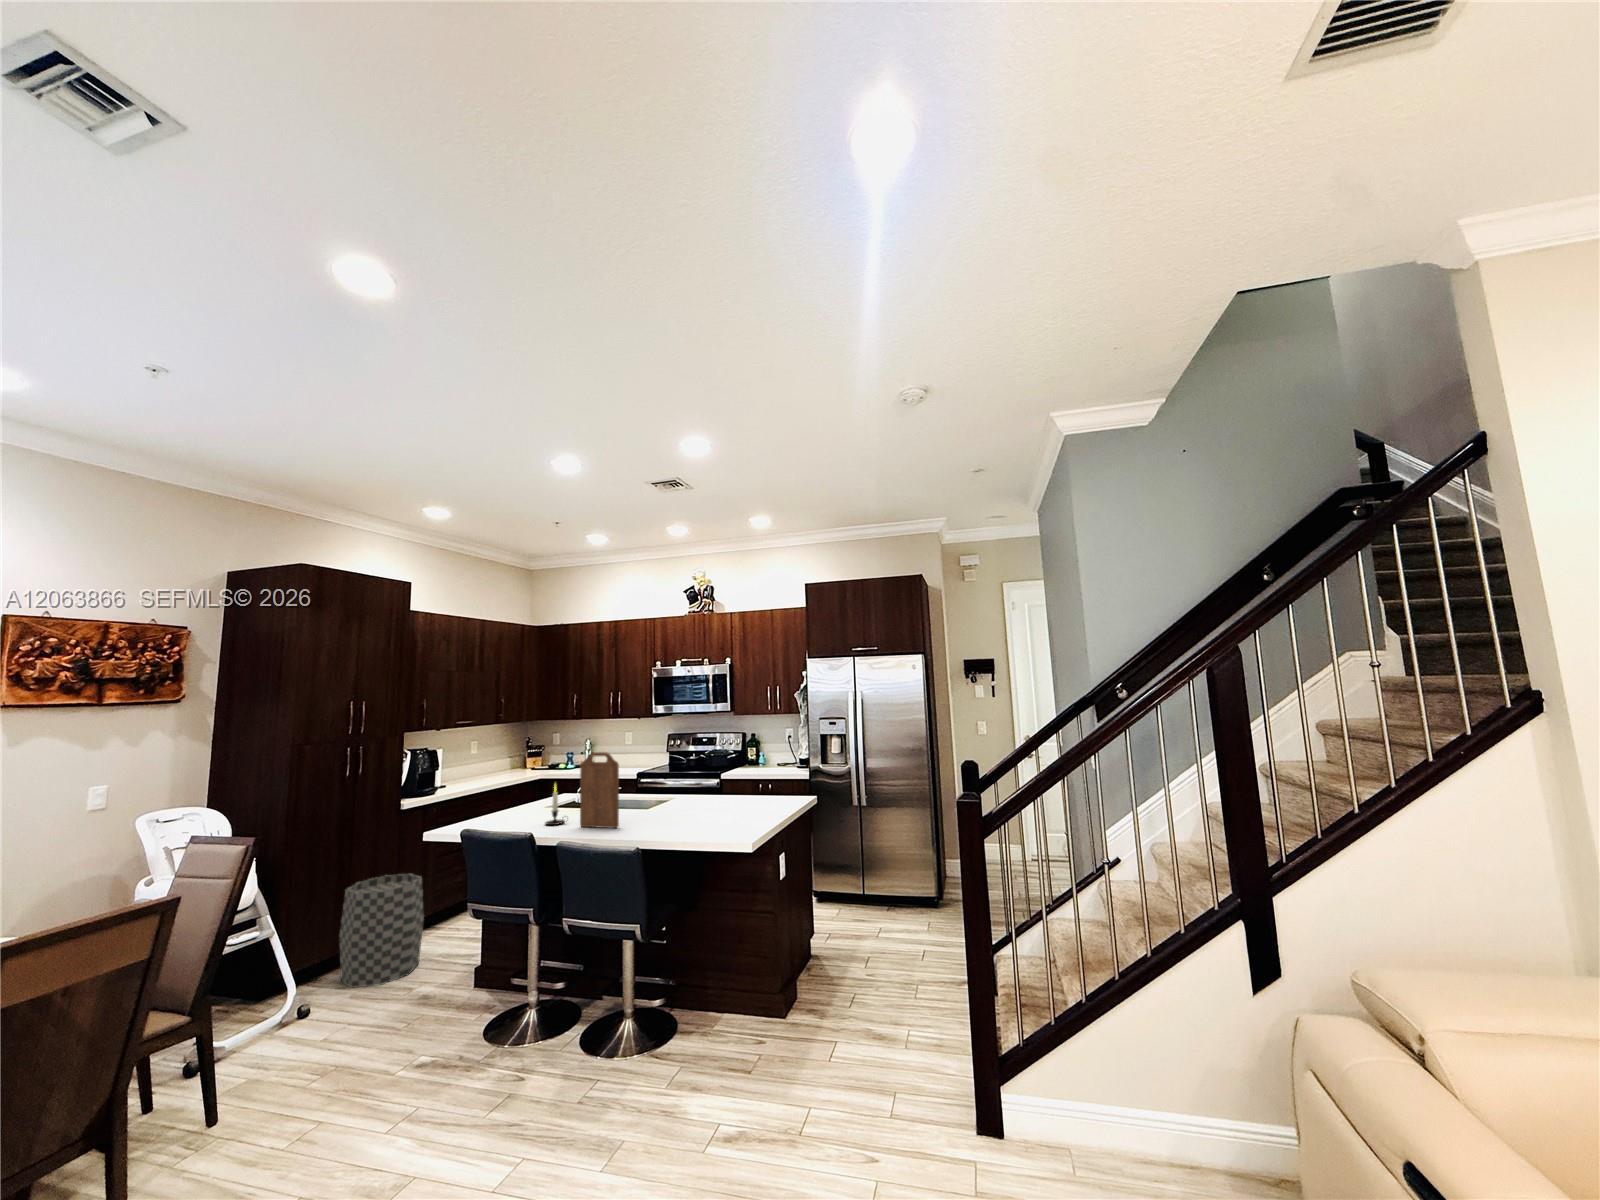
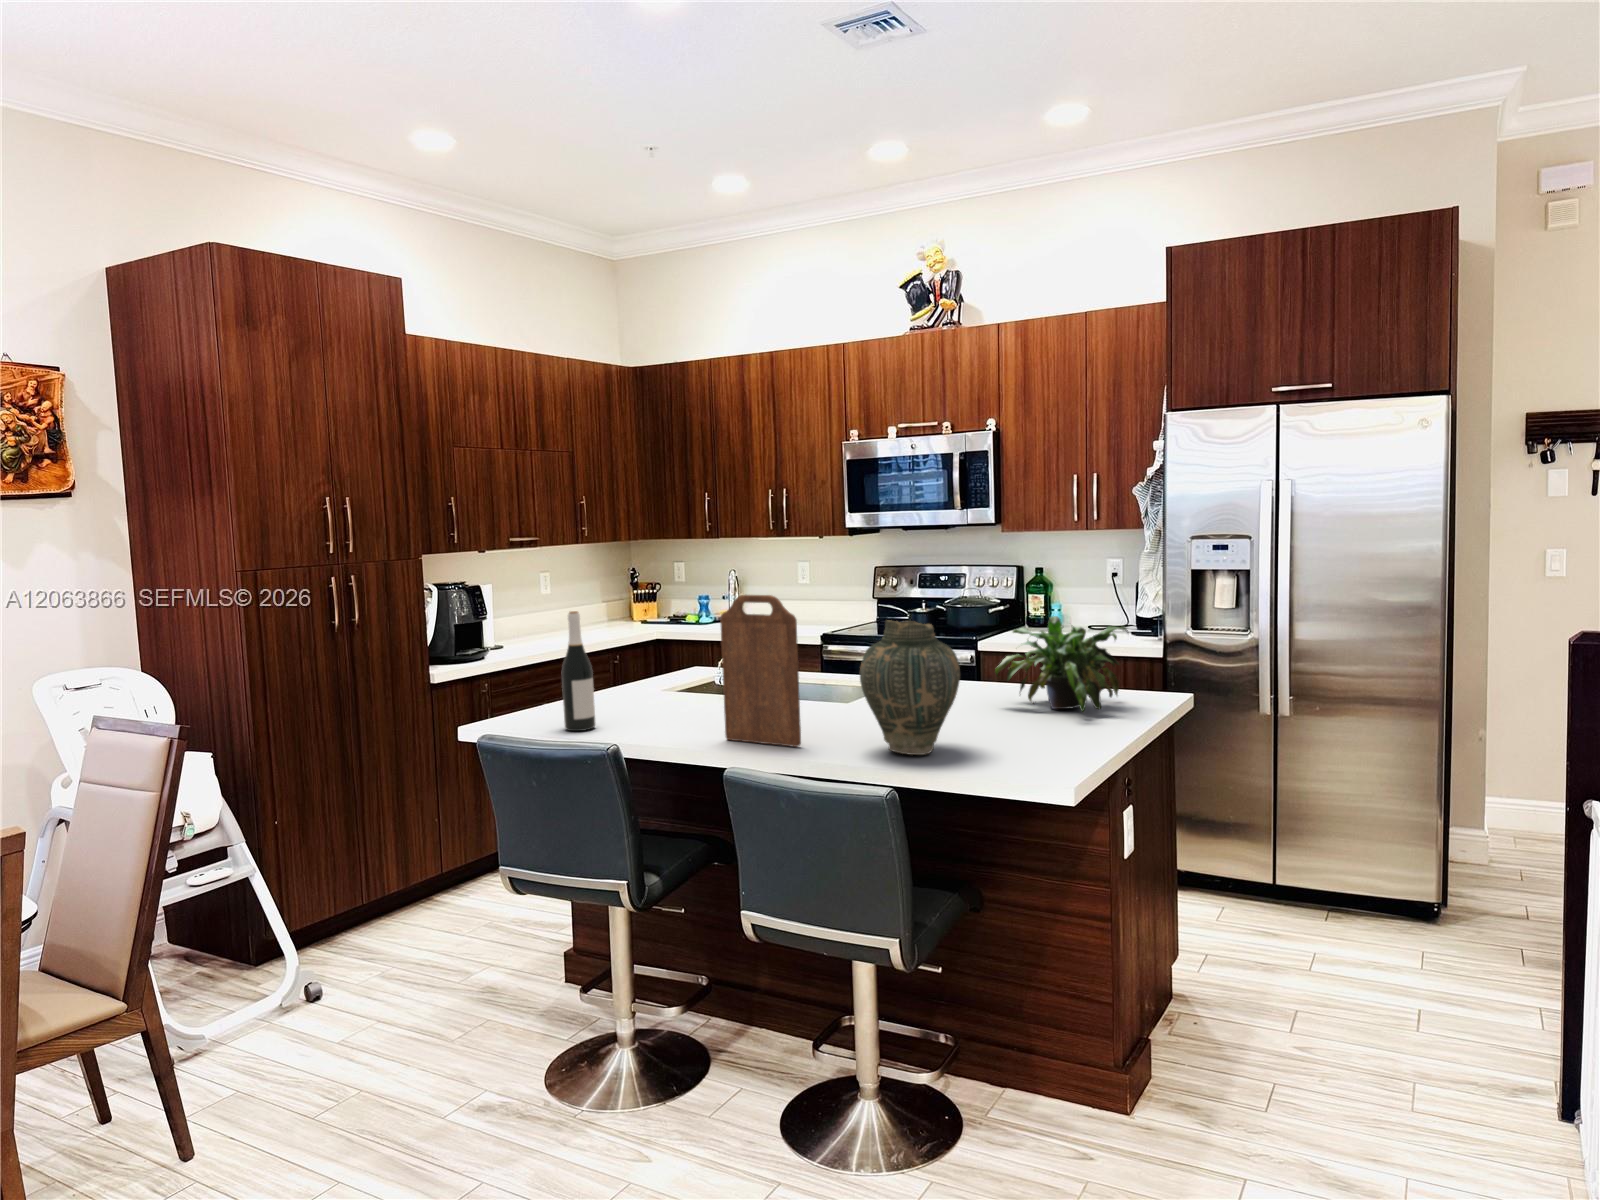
potted plant: none [718,759,779,806] -> present [995,616,1127,712]
wine bottle: none [492,763,510,827] -> present [562,611,596,731]
vase: none [648,763,696,828] -> present [860,620,960,755]
candle: present [546,786,565,825] -> none [659,651,703,733]
trash can: present [339,874,424,988] -> none [354,791,480,966]

